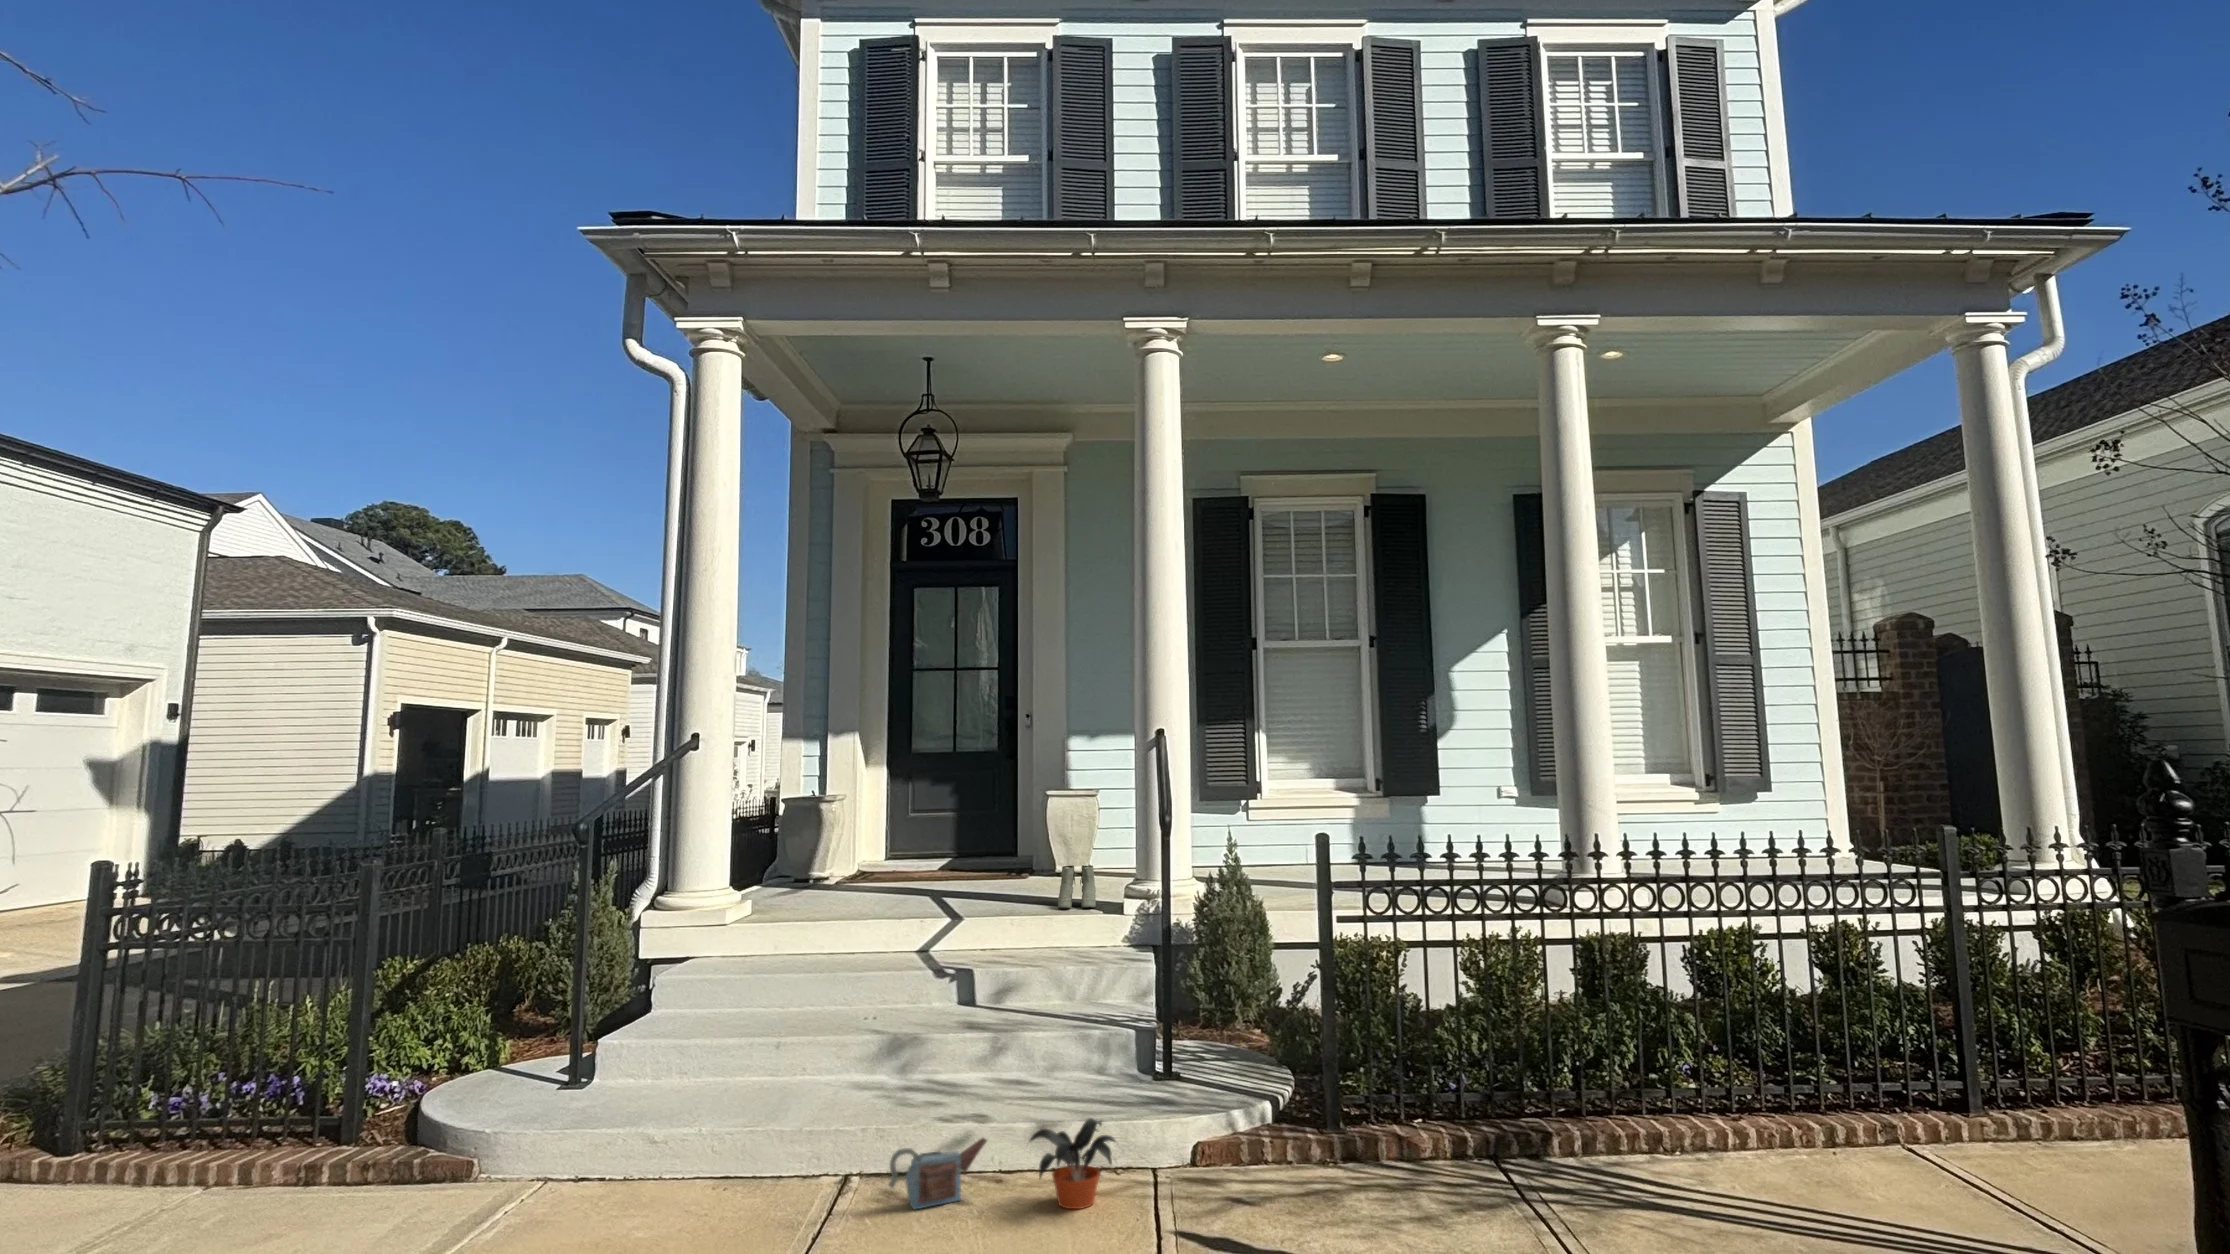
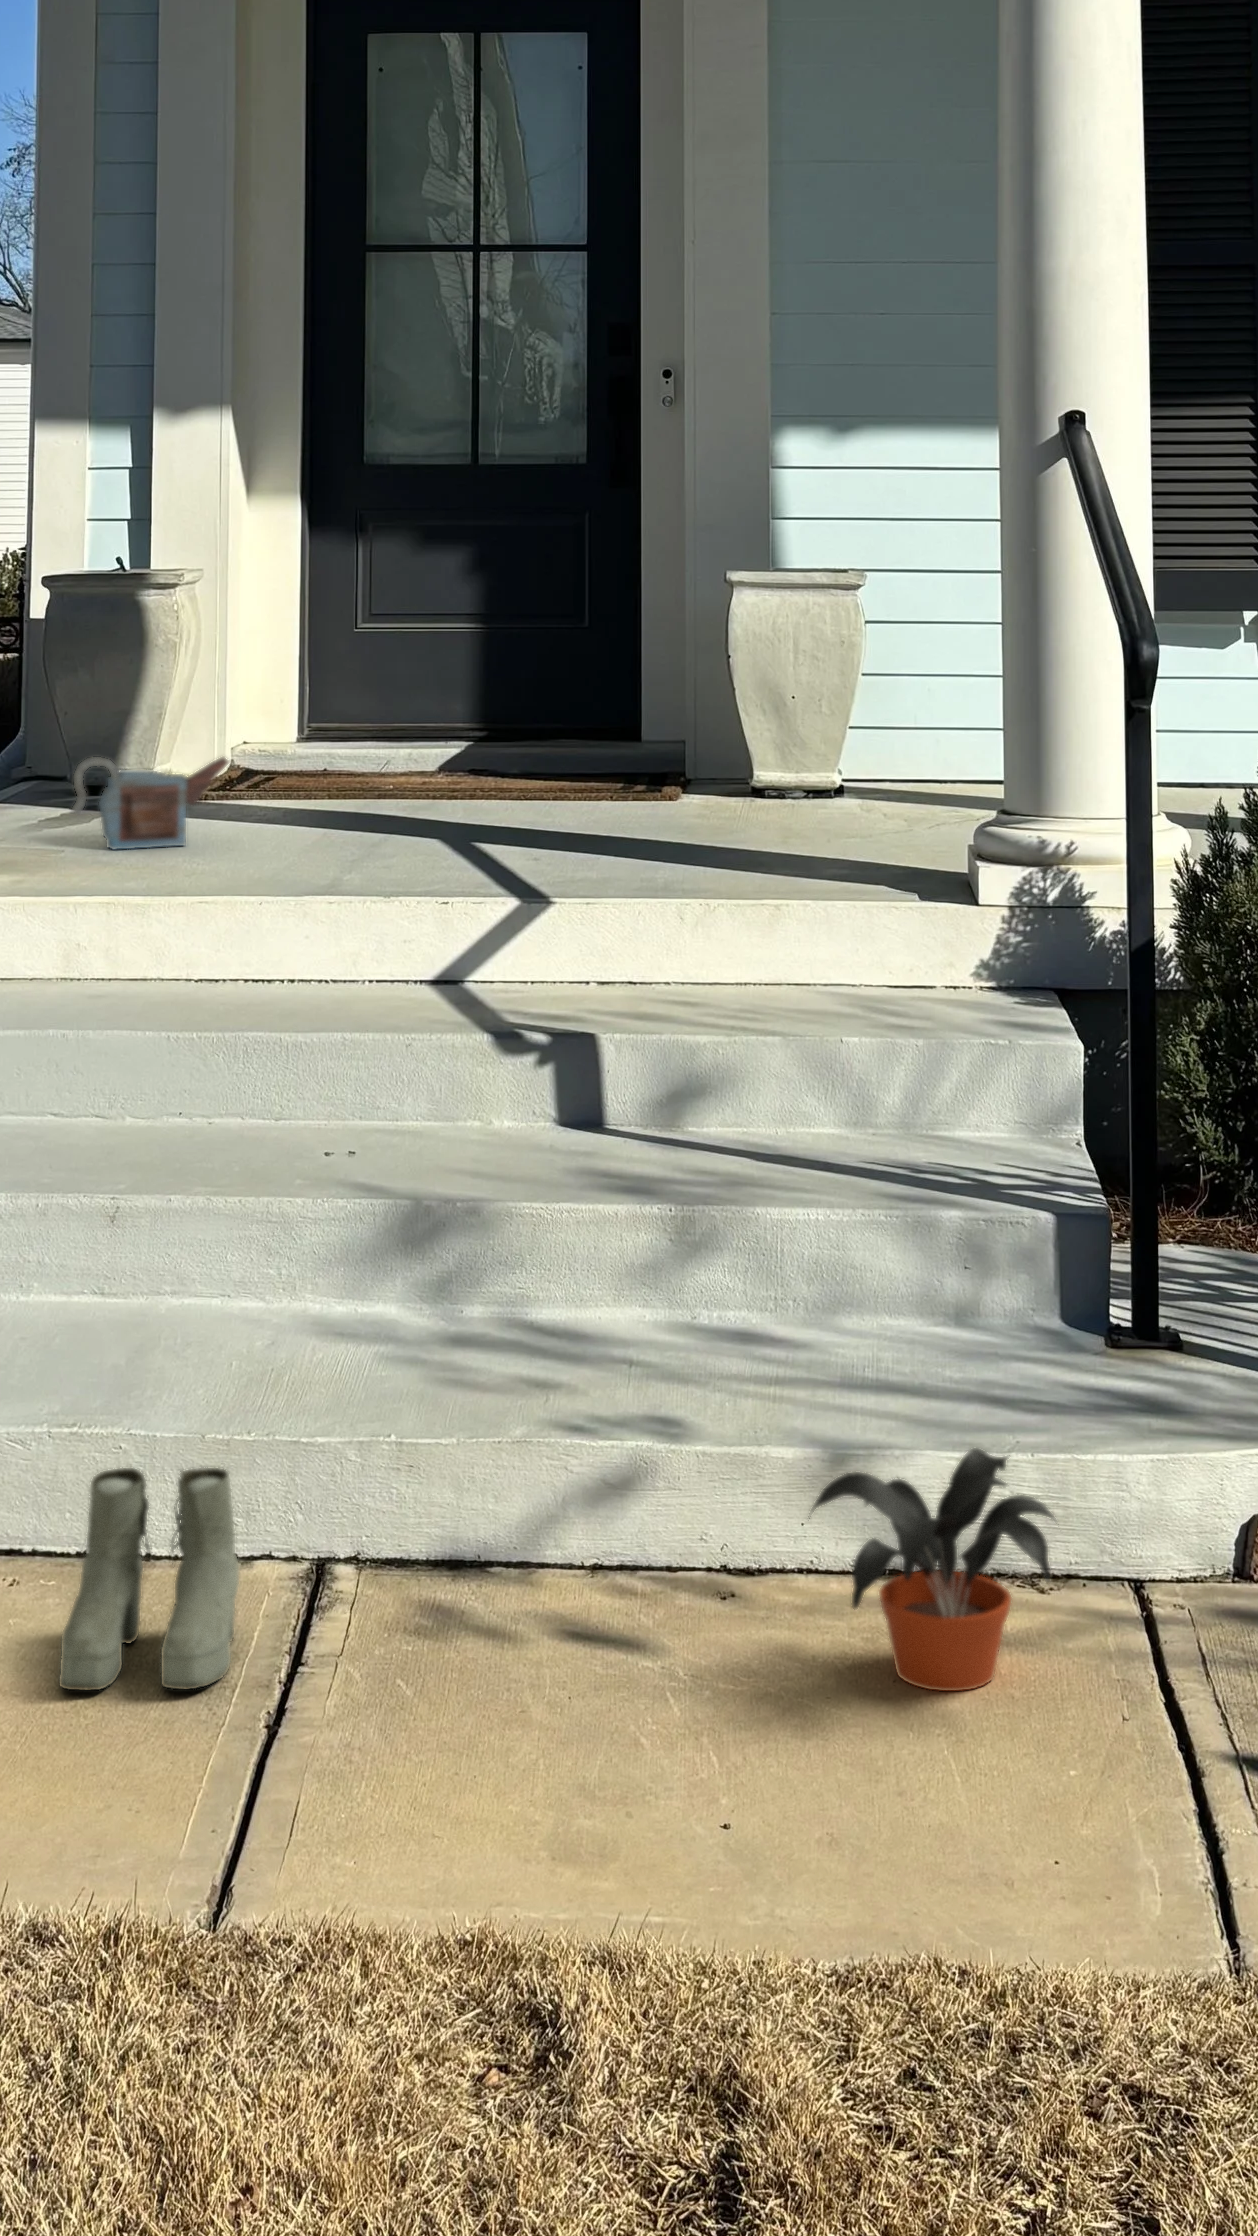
boots: present [1058,865,1096,909] -> present [59,1468,239,1690]
watering can: present [889,1138,987,1209] -> present [73,757,229,849]

